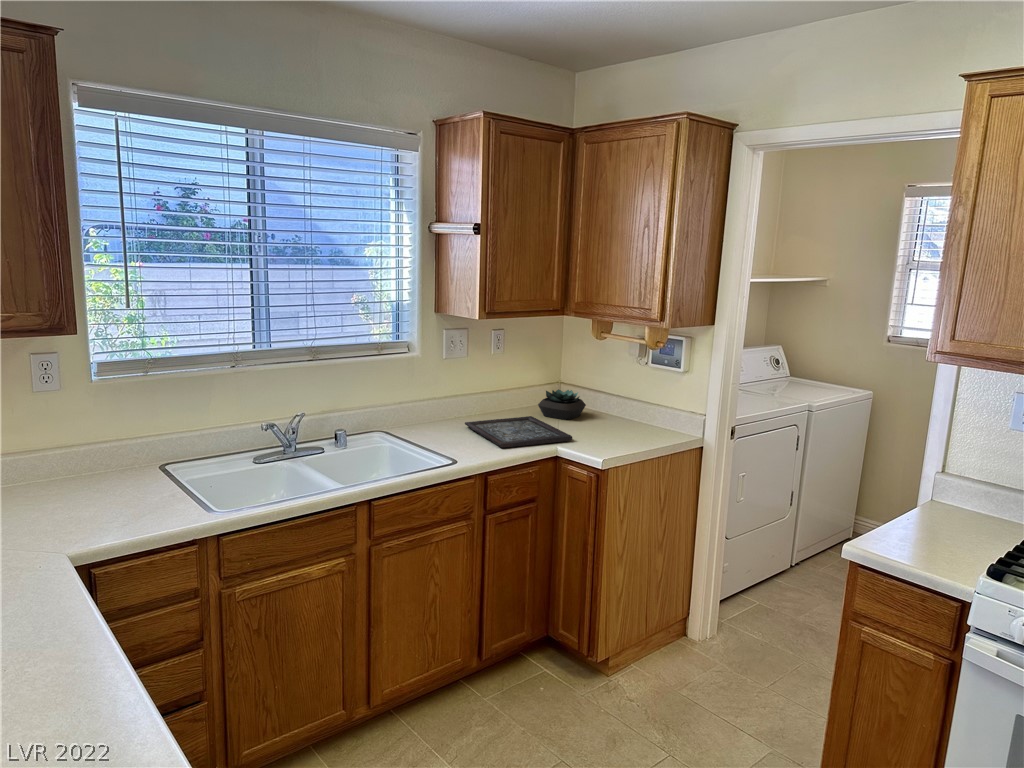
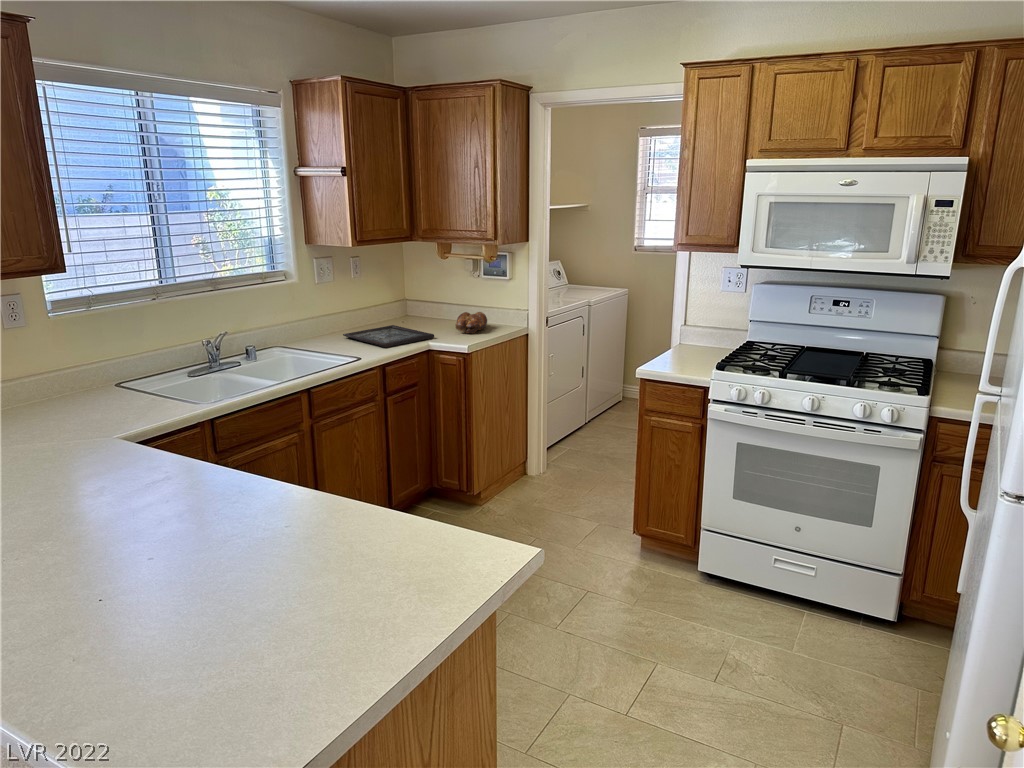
succulent plant: present [538,389,586,420] -> none [395,302,432,326]
bread loaf: none [604,410,649,440] -> present [455,312,487,333]

